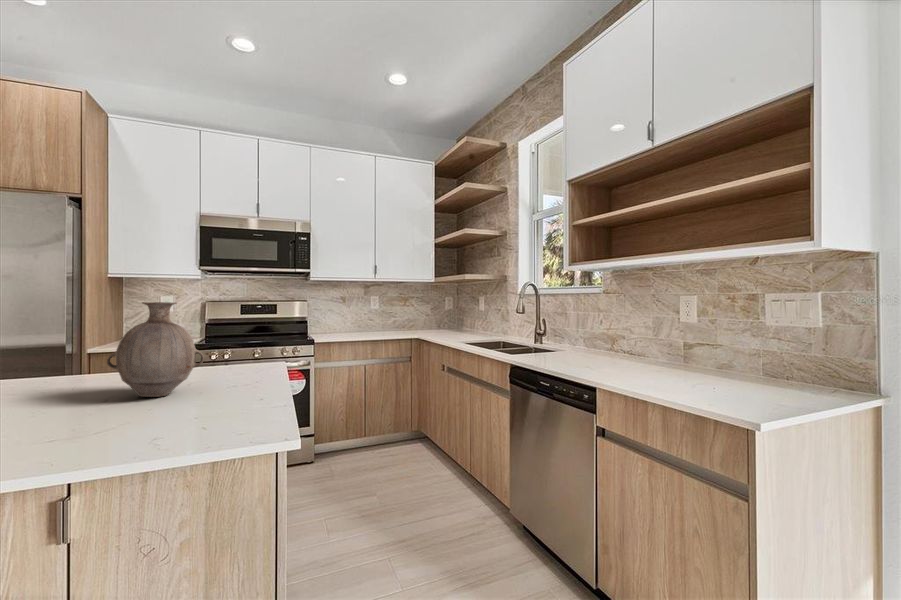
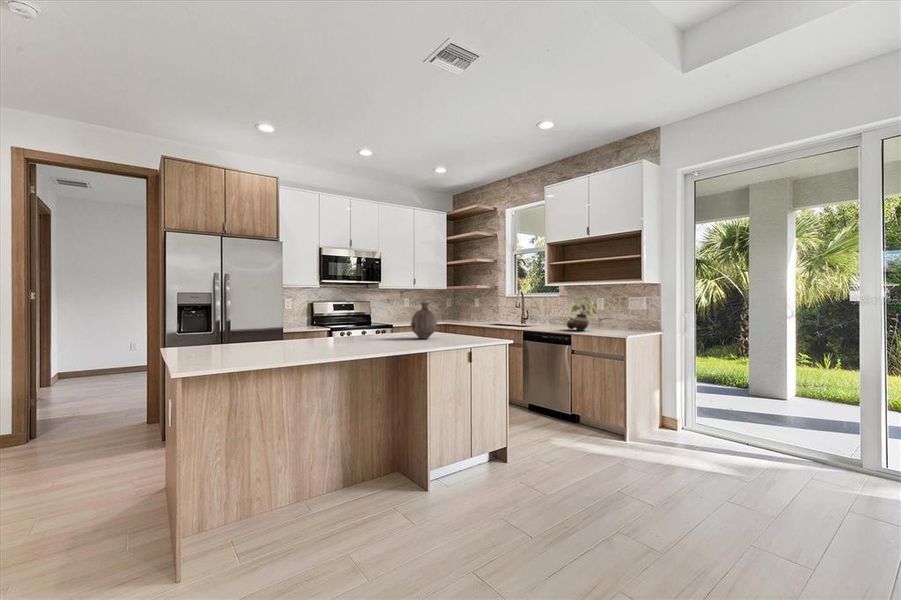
potted plant: none [603,293,678,372] -> present [567,298,597,330]

